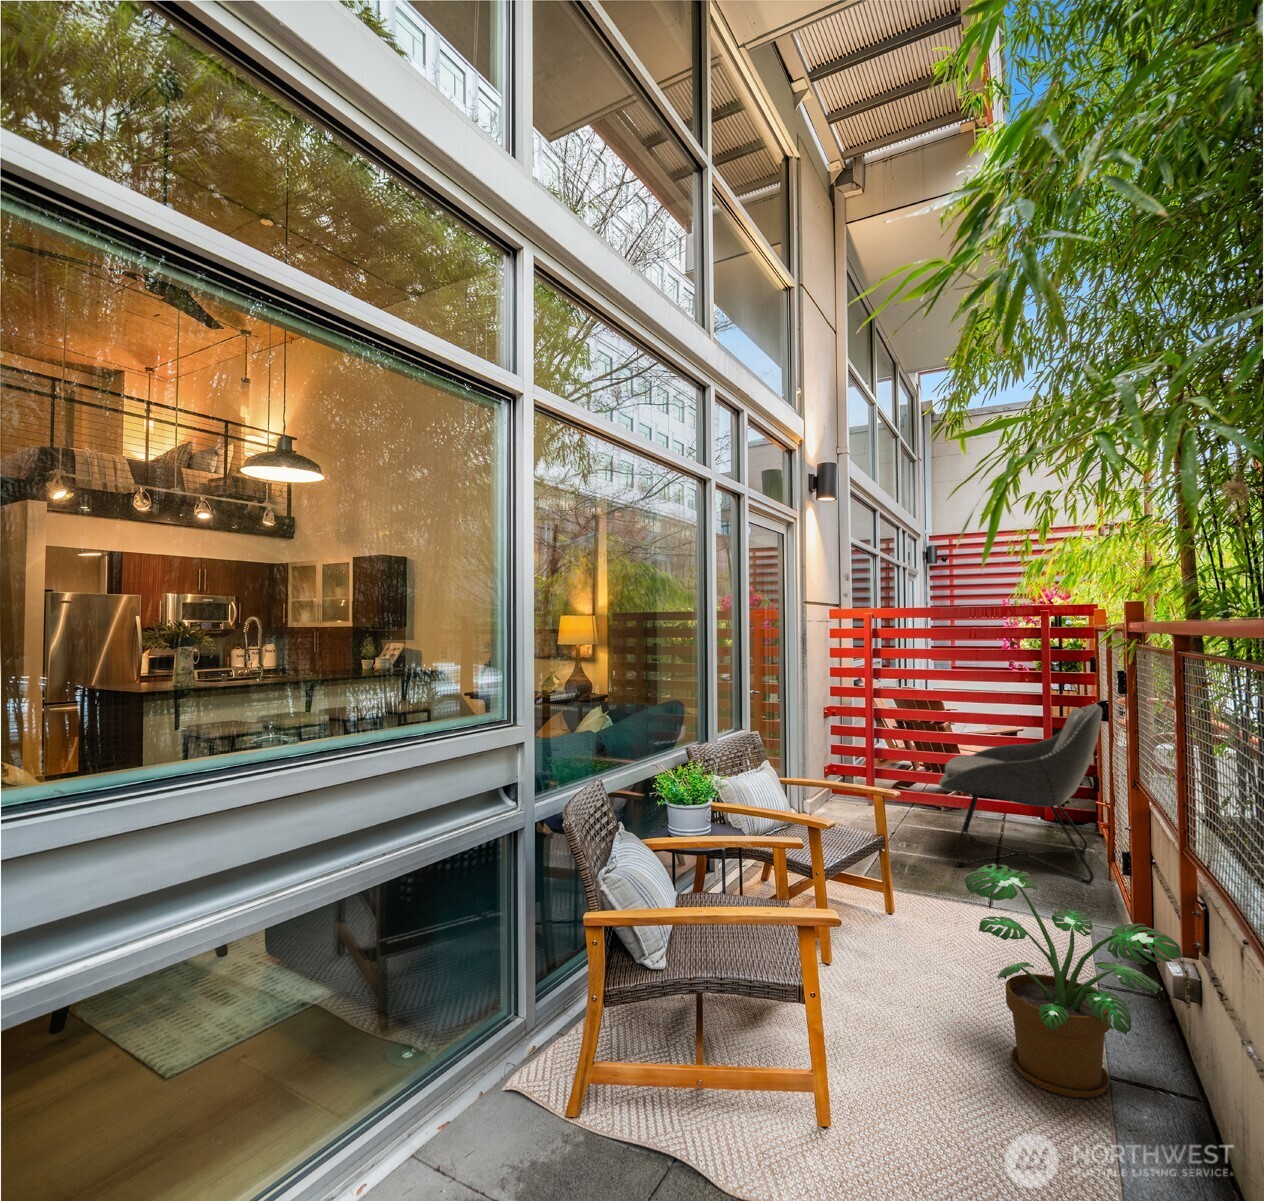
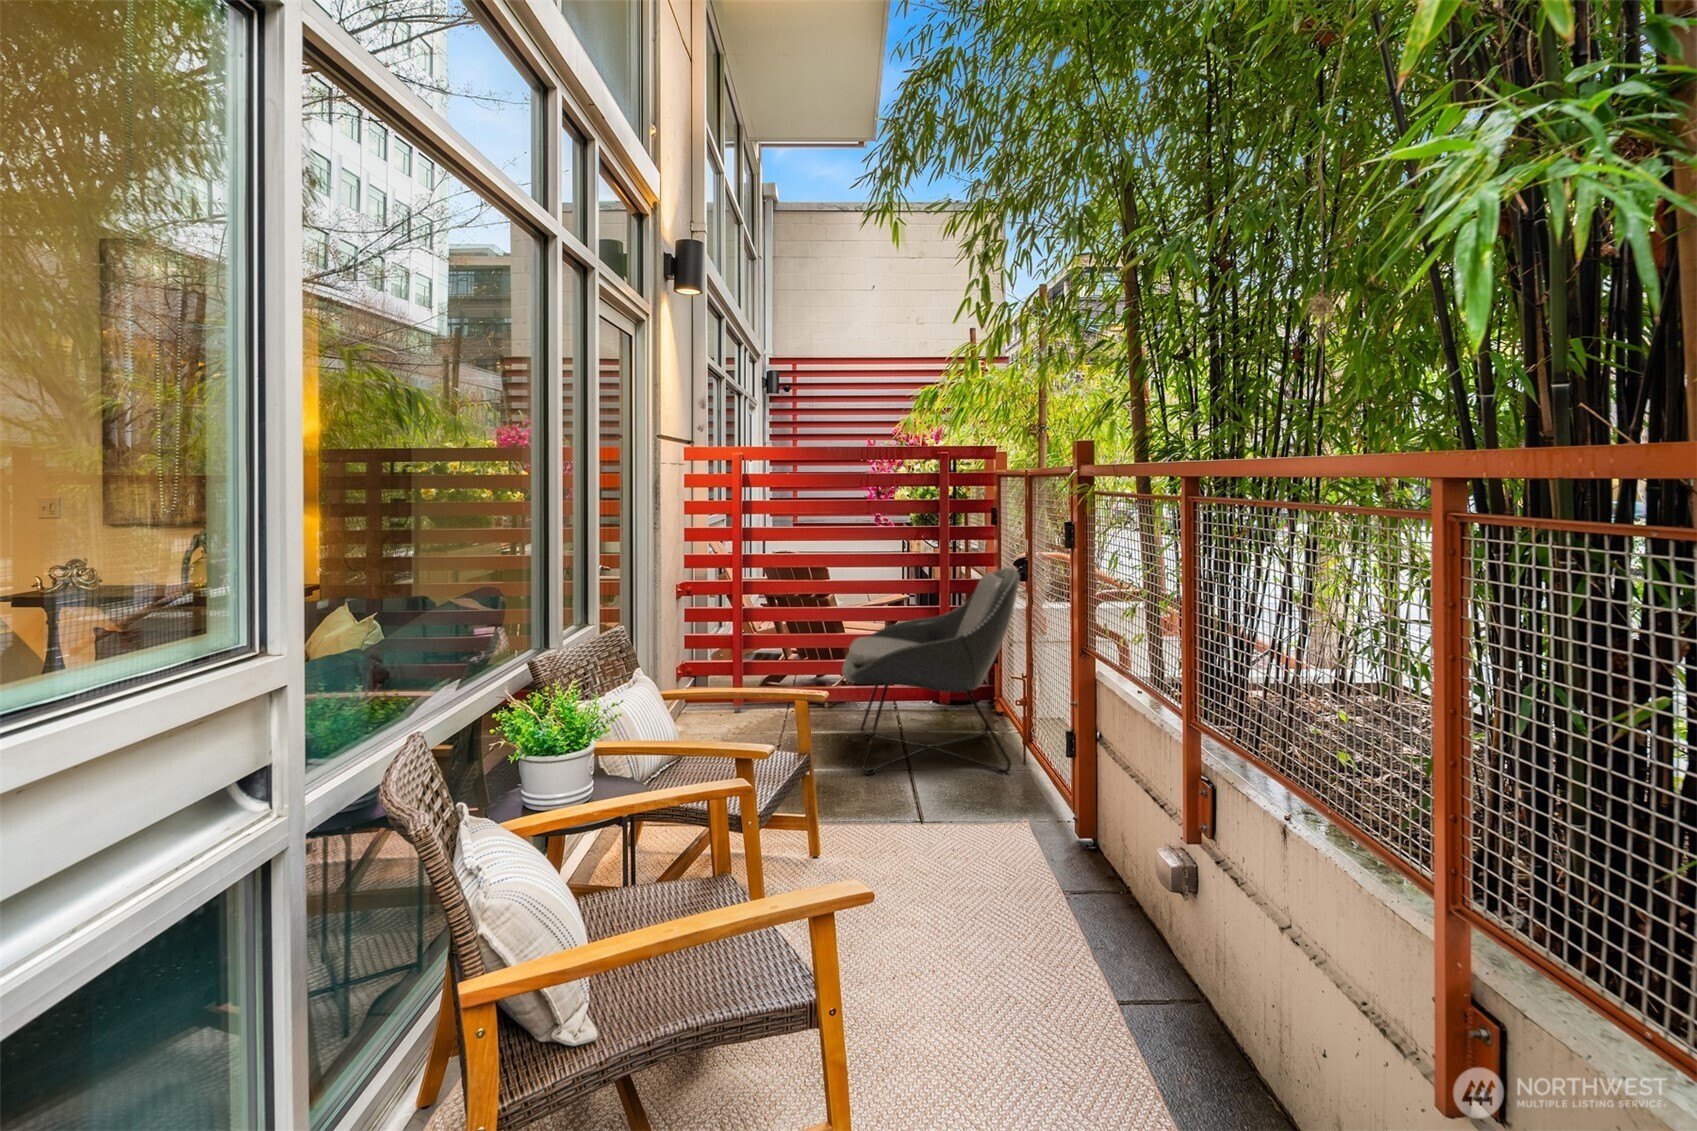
potted plant: present [964,864,1184,1098] -> none [958,780,1225,1052]

